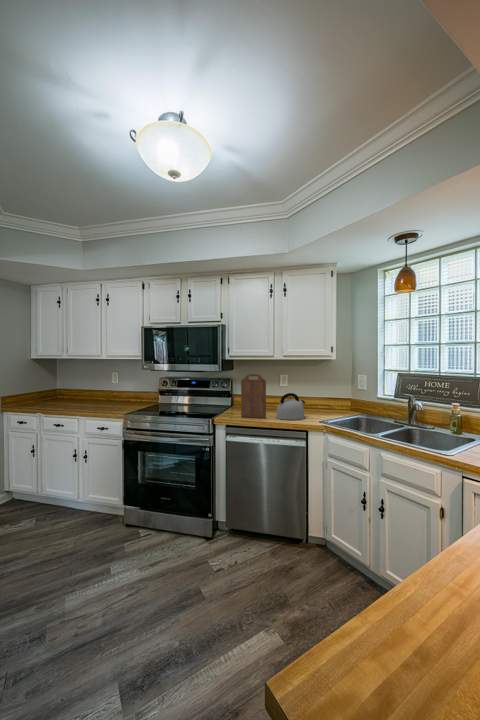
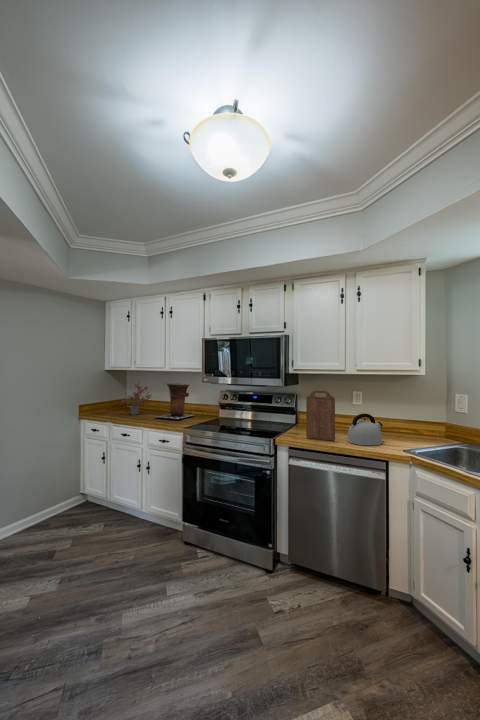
potted plant: none [46,366,87,405] -> present [122,383,151,415]
vase: none [90,371,134,407] -> present [156,383,194,419]

